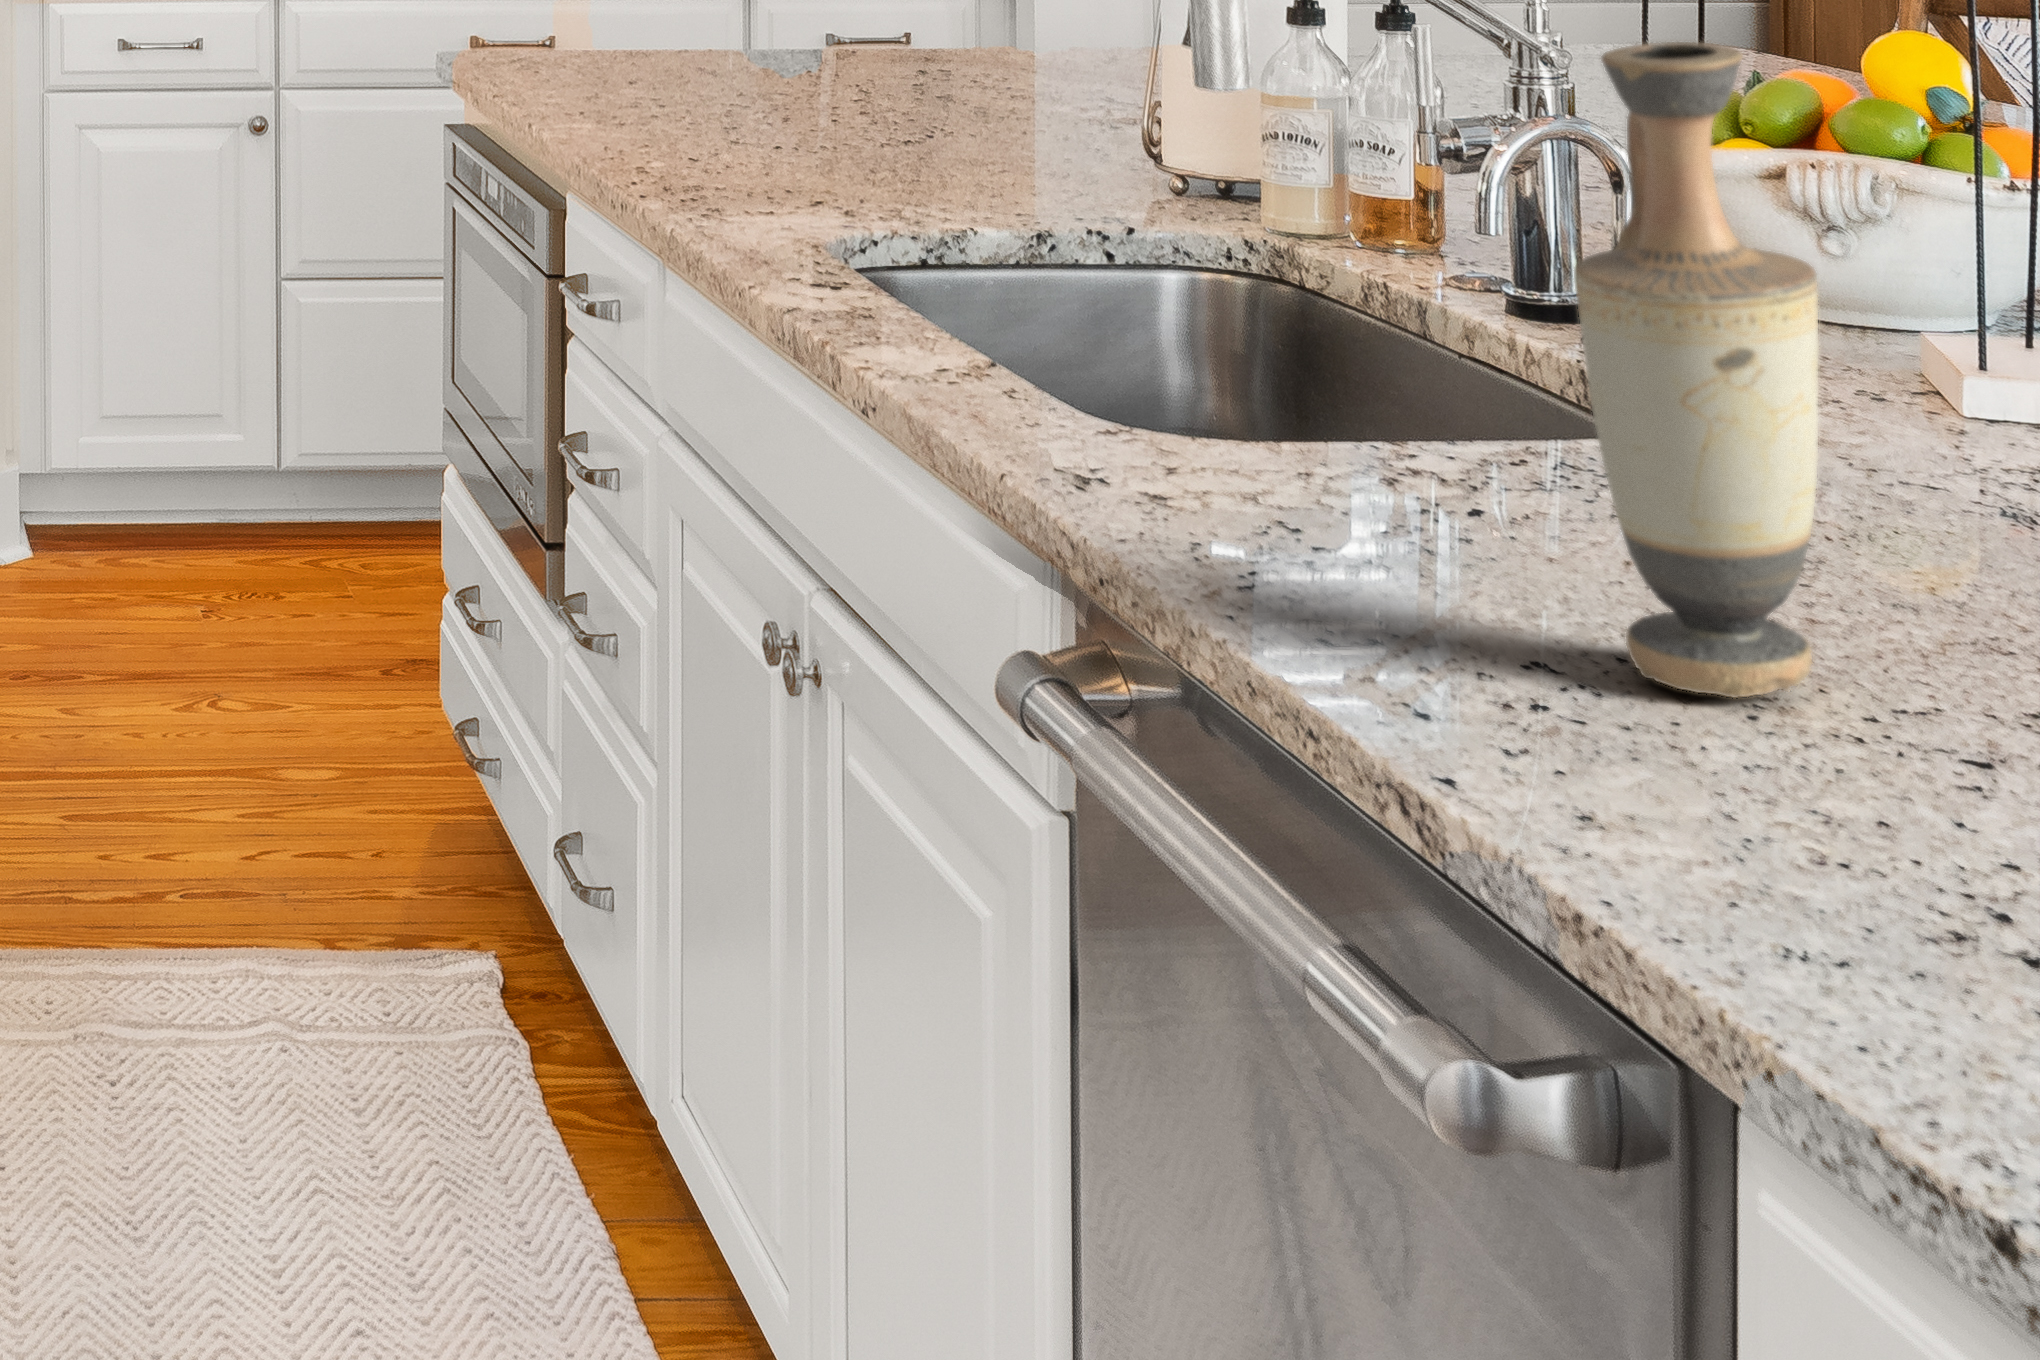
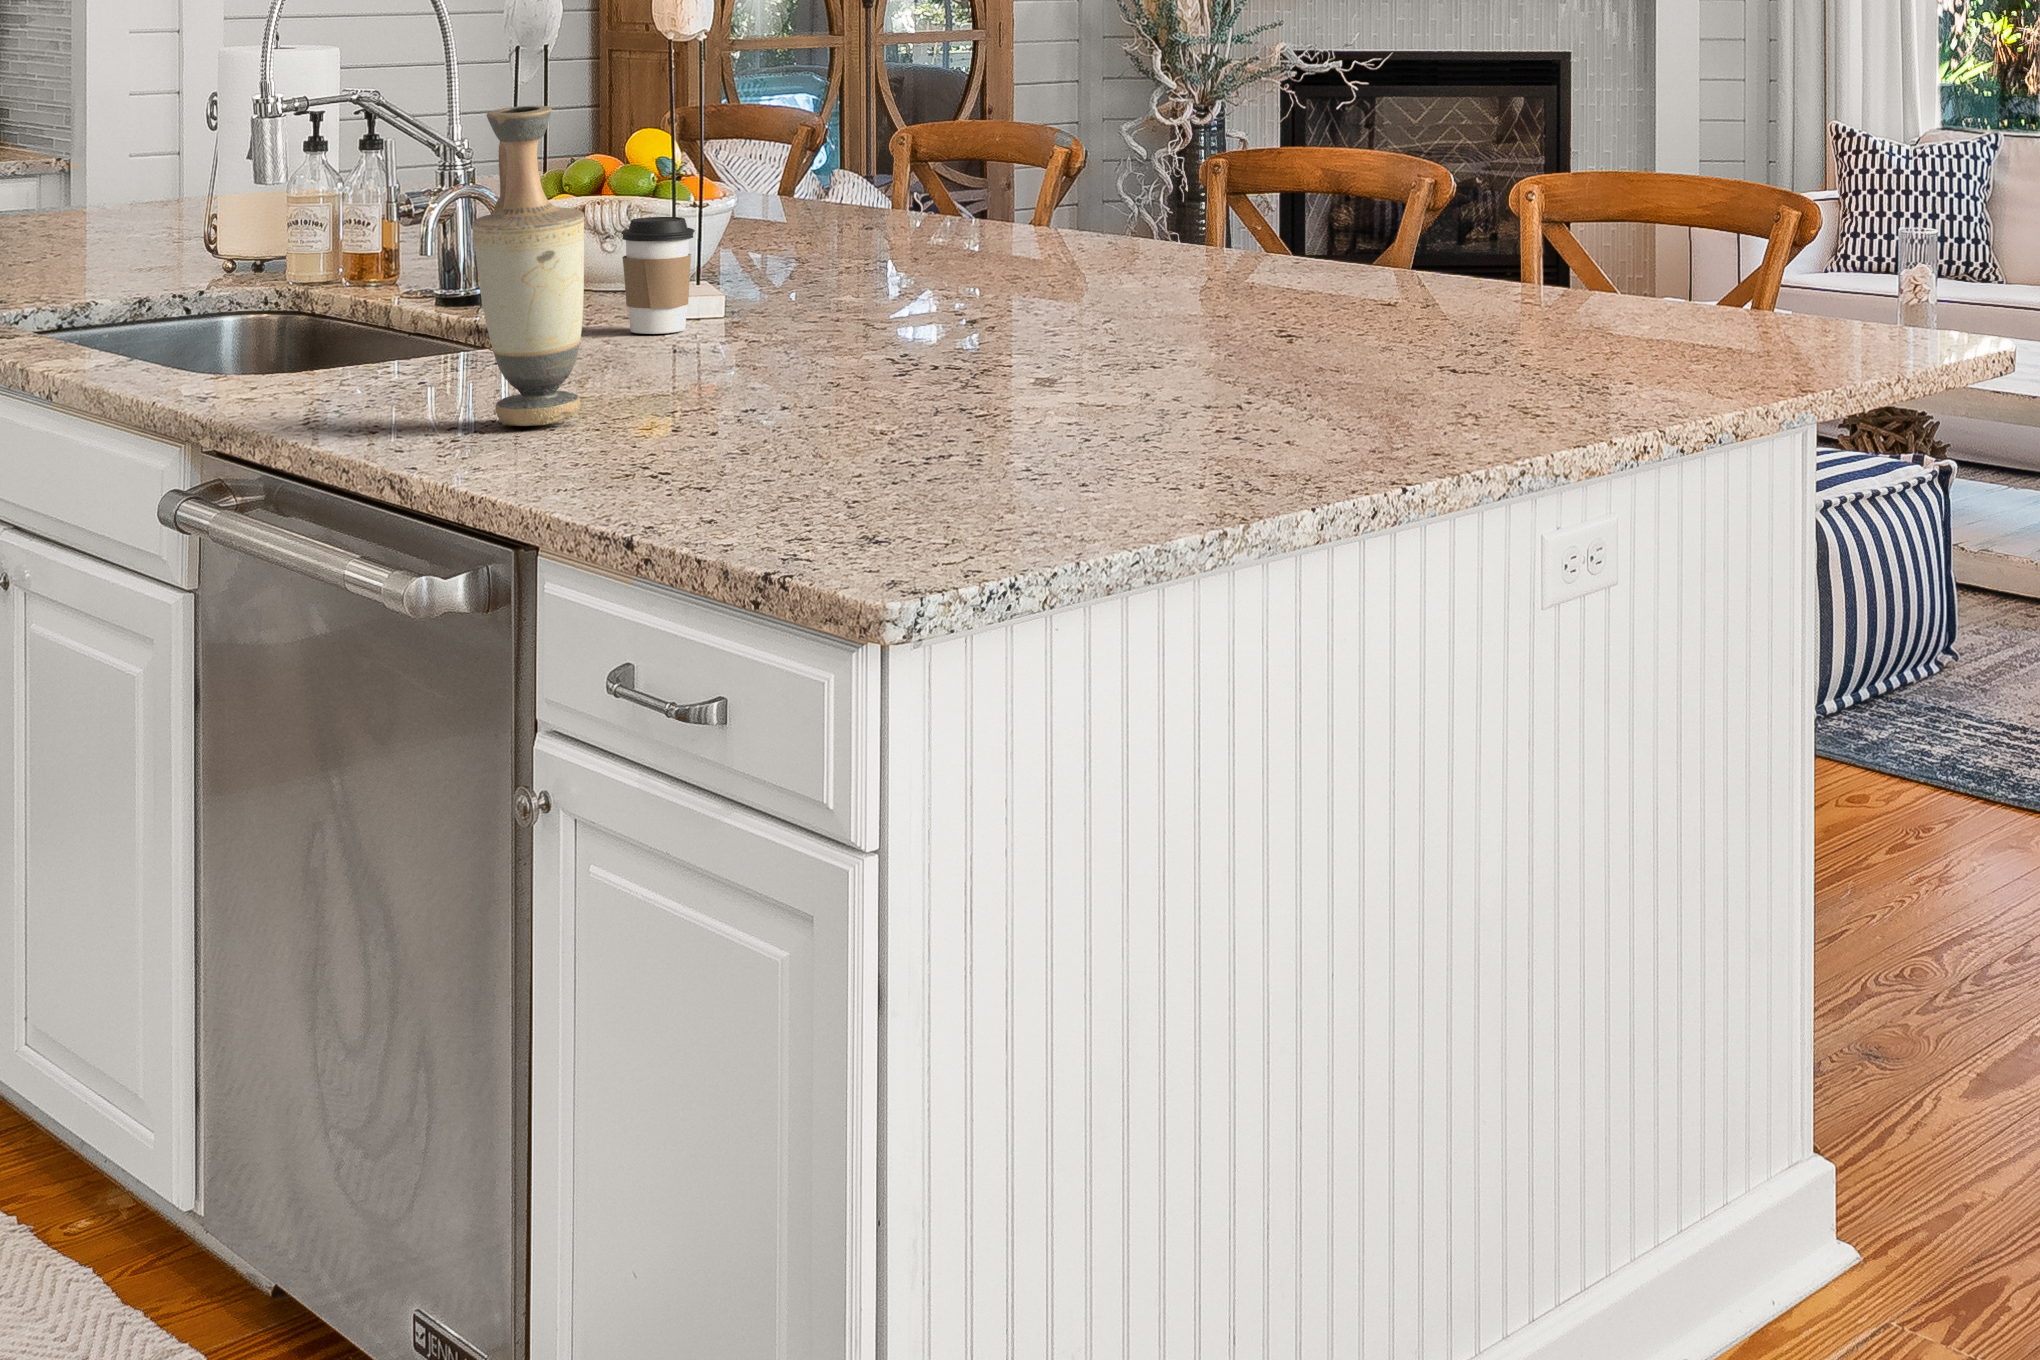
coffee cup: none [1863,210,2019,437] -> present [621,217,695,334]

